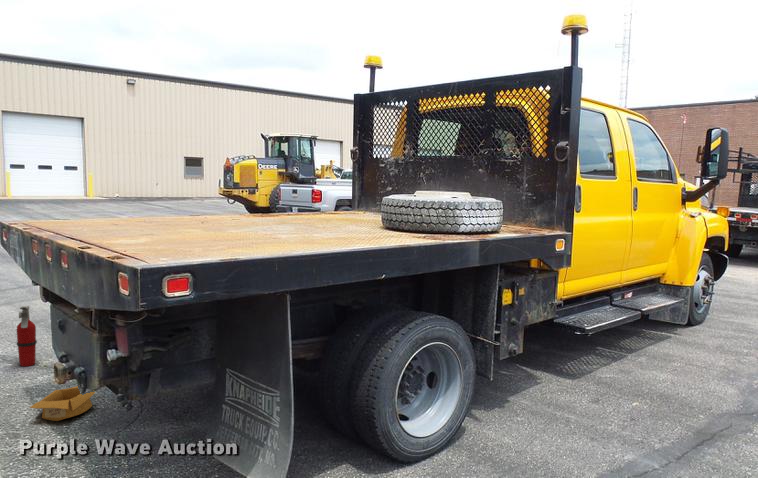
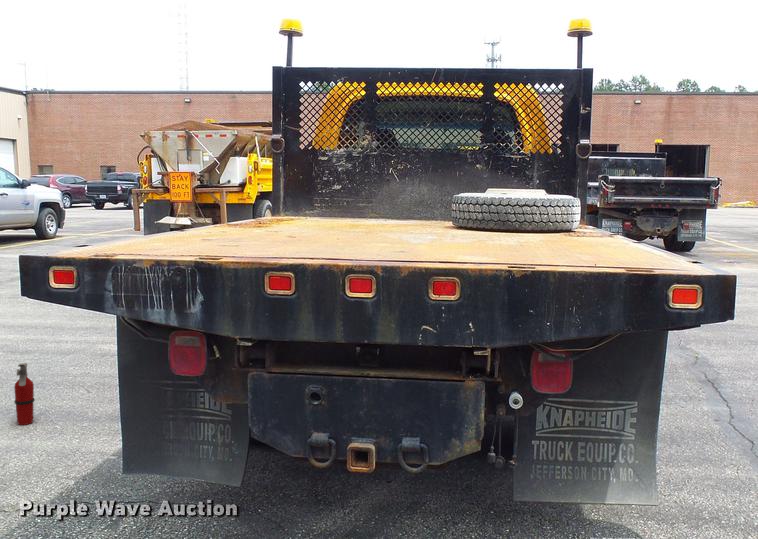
cardboard box: present [30,386,95,421] -> none [29,444,95,481]

